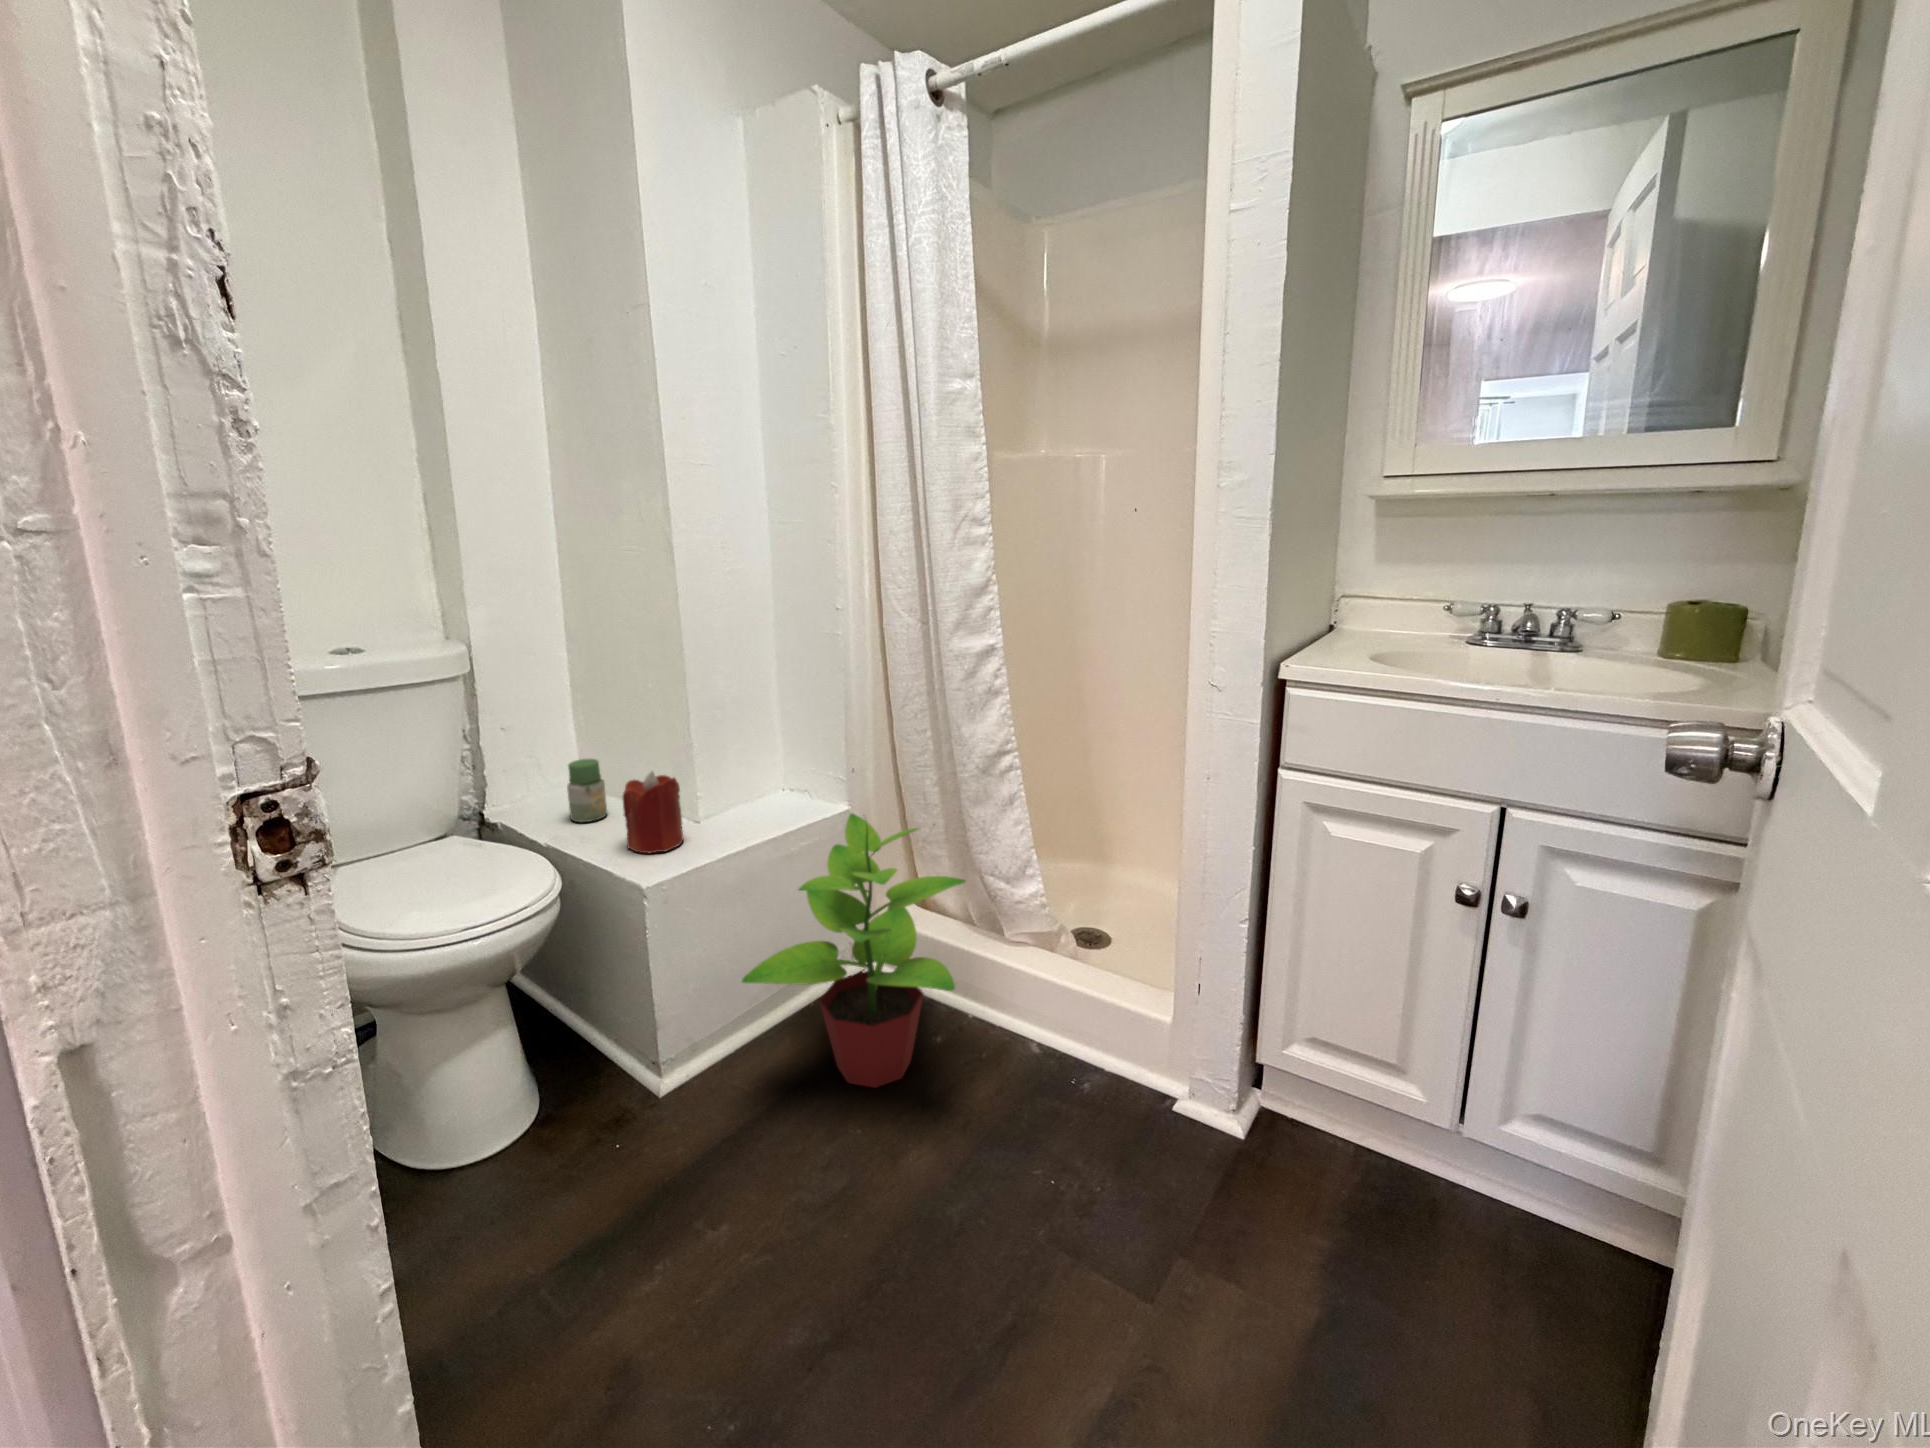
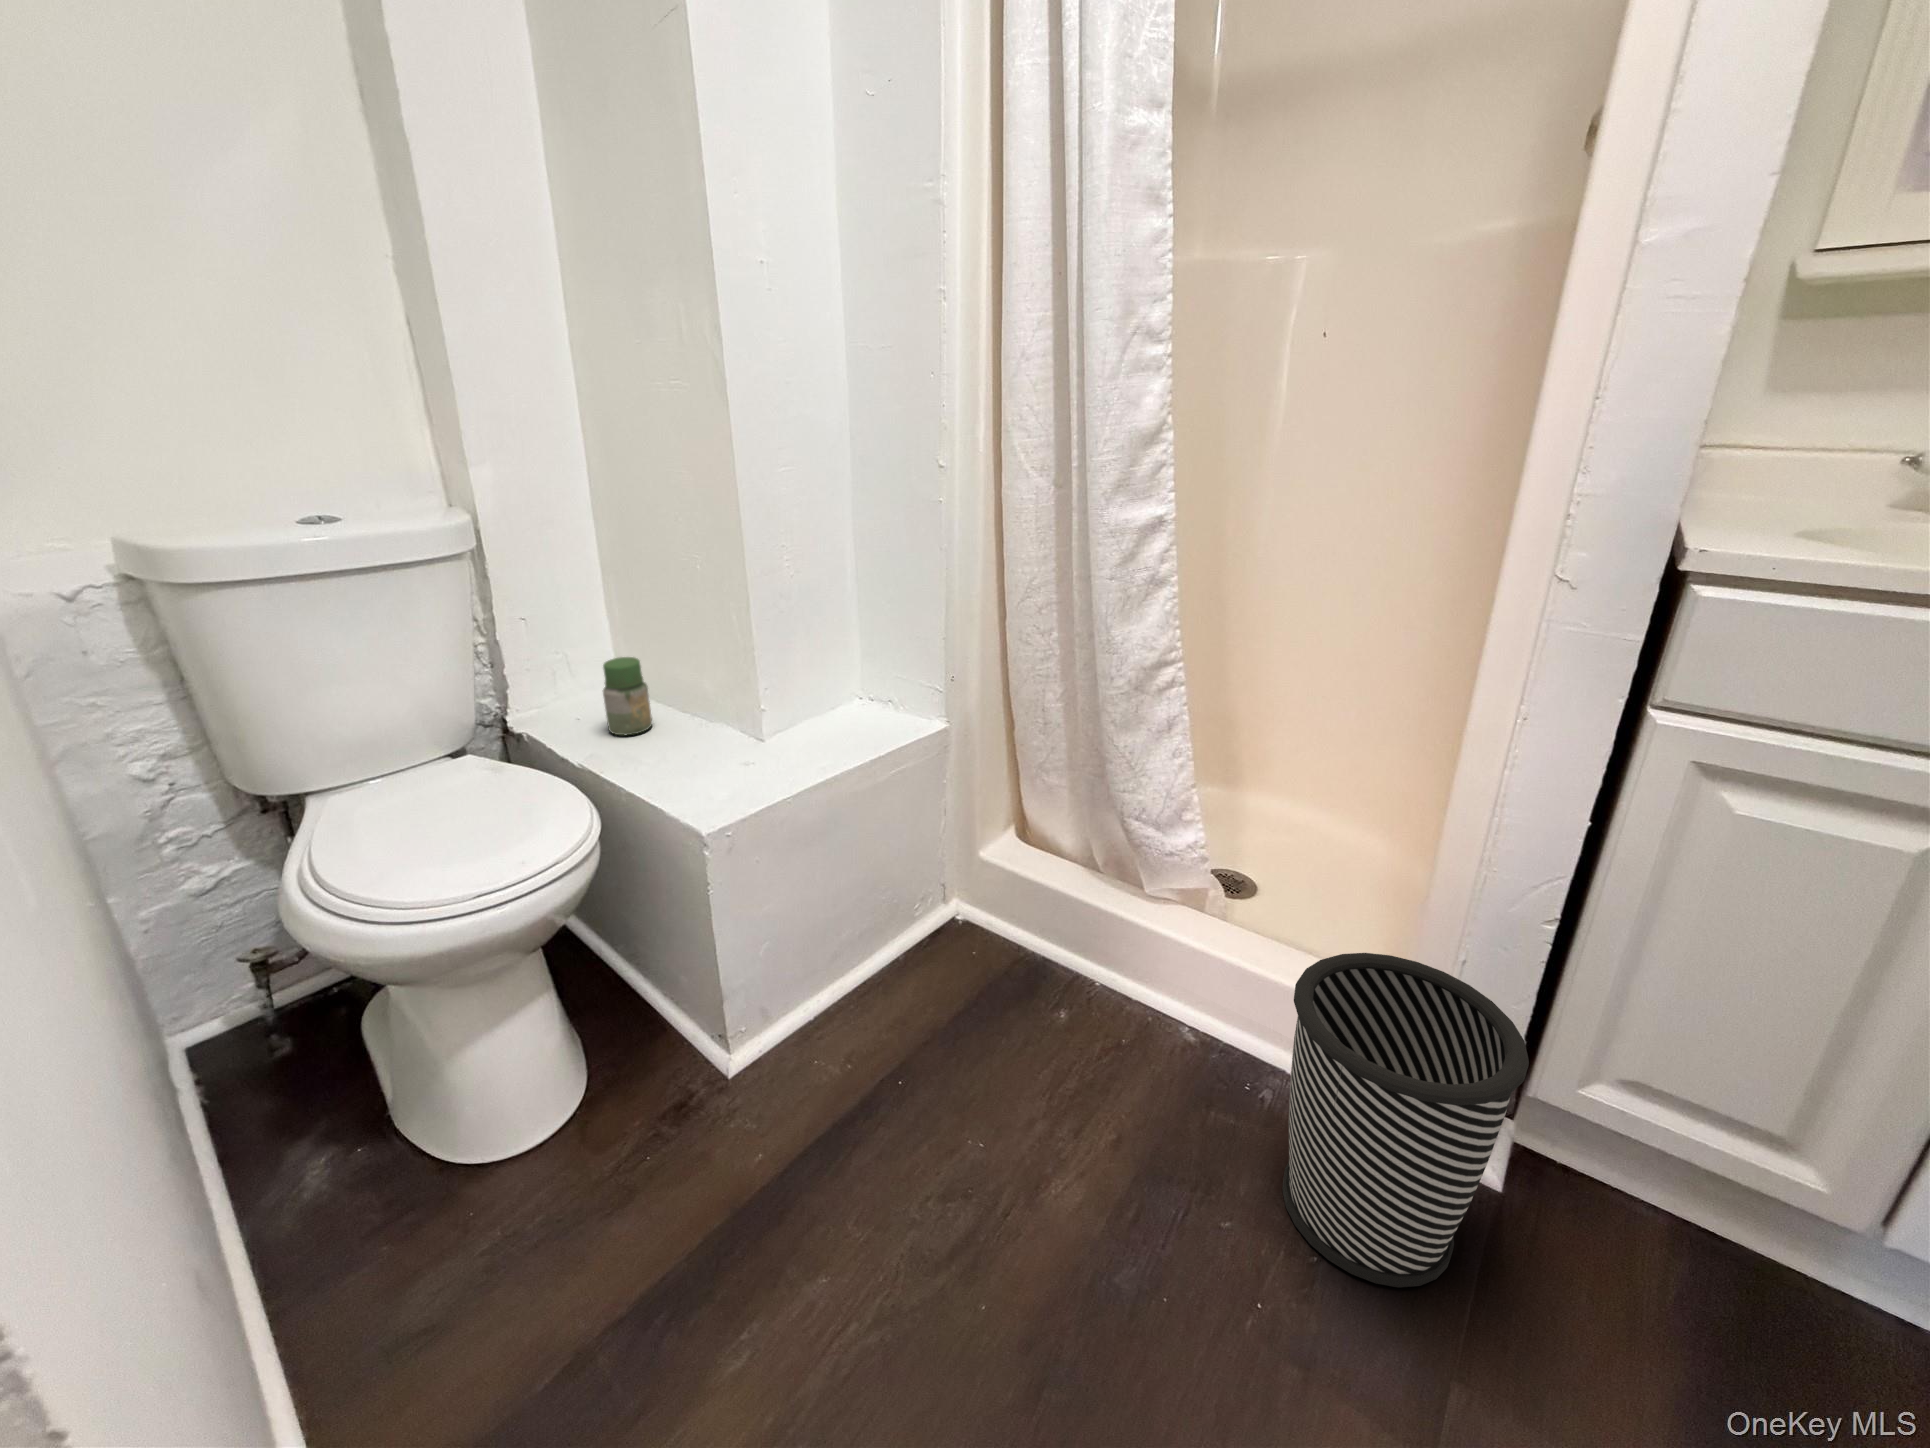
candle: present [623,771,683,853] -> none [671,678,748,783]
potted plant: present [742,814,965,1088] -> none [829,739,1119,1081]
wastebasket: none [1074,957,1224,1203] -> present [1282,953,1529,1287]

